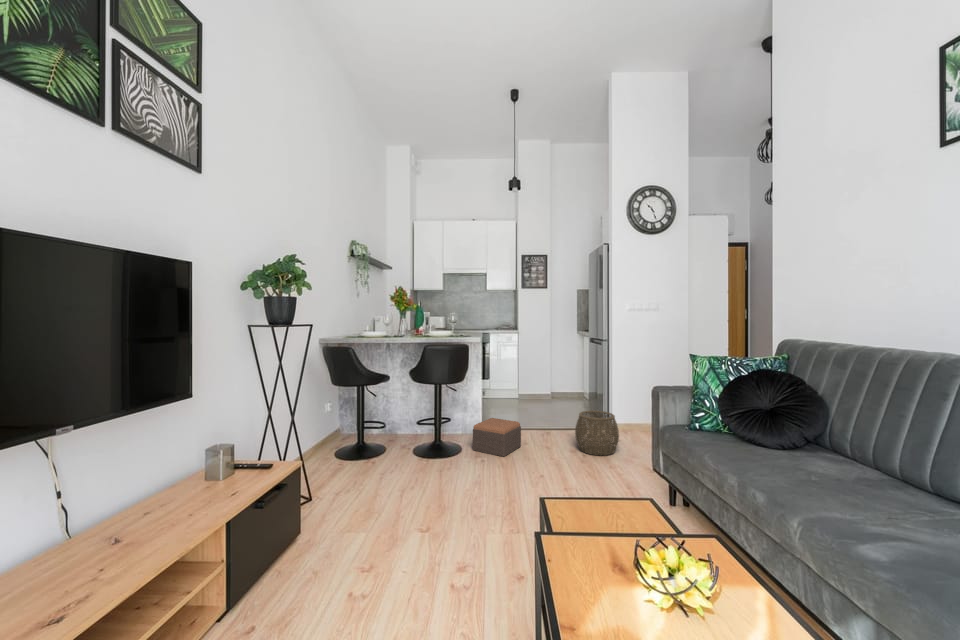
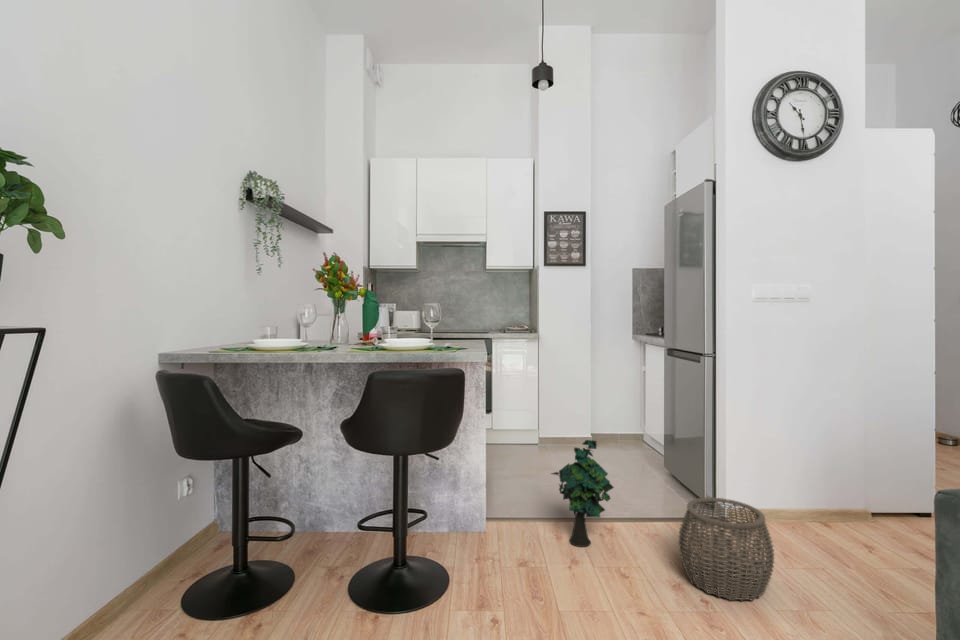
decorative plant: none [515,383,548,439] -> present [552,440,614,547]
footstool: present [473,418,521,457] -> none [473,511,570,608]

